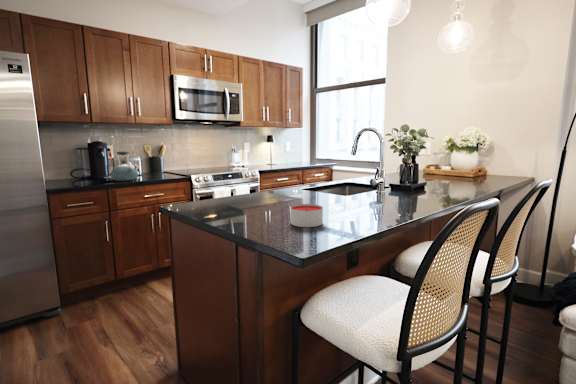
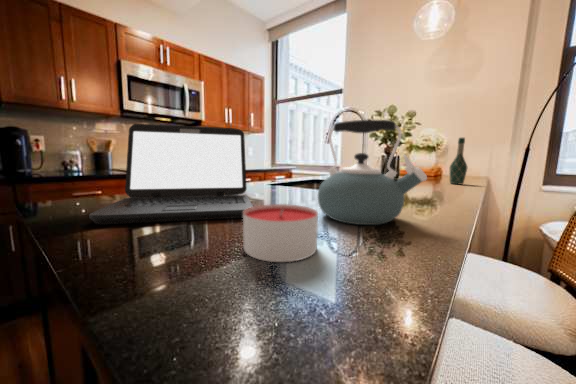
wine bottle: none [477,141,493,185] -> present [450,138,467,184]
kettle: present [111,152,138,181] -> present [318,120,427,225]
laptop: none [214,154,294,214] -> present [89,124,254,225]

